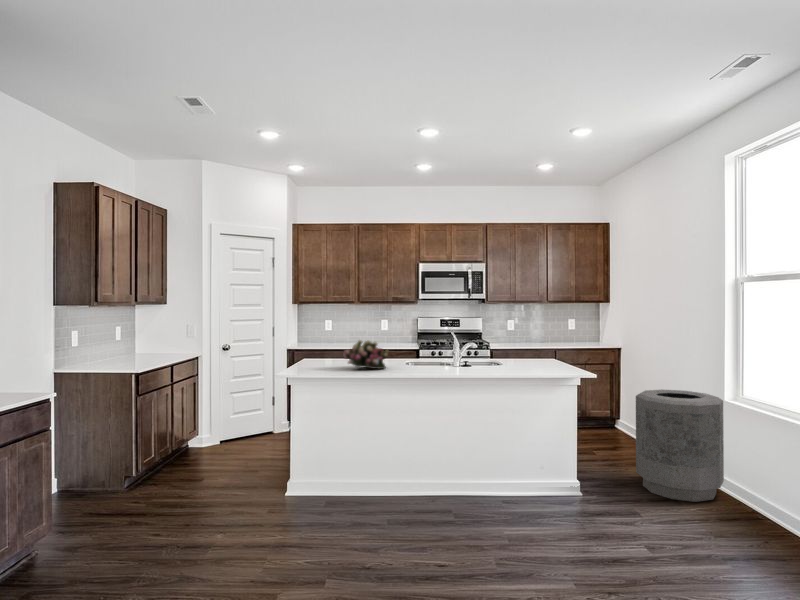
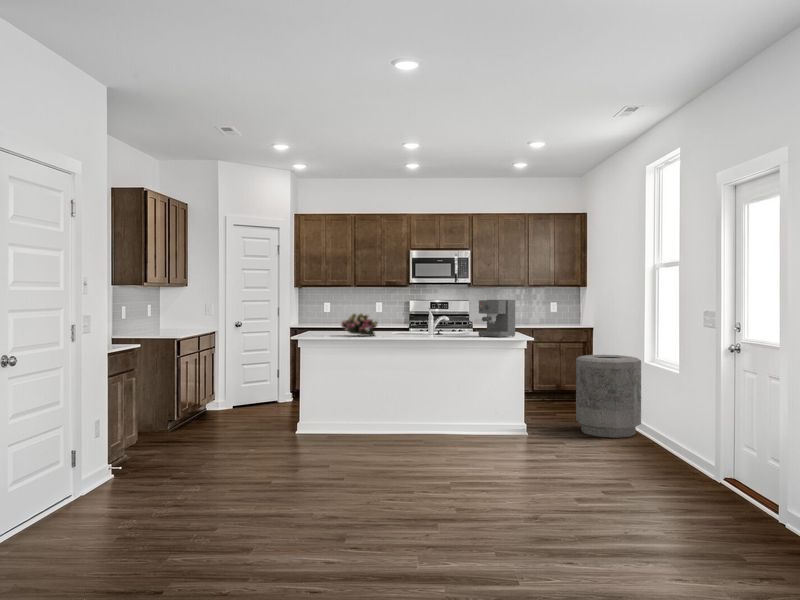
coffee maker: none [514,322,560,371] -> present [479,300,515,337]

